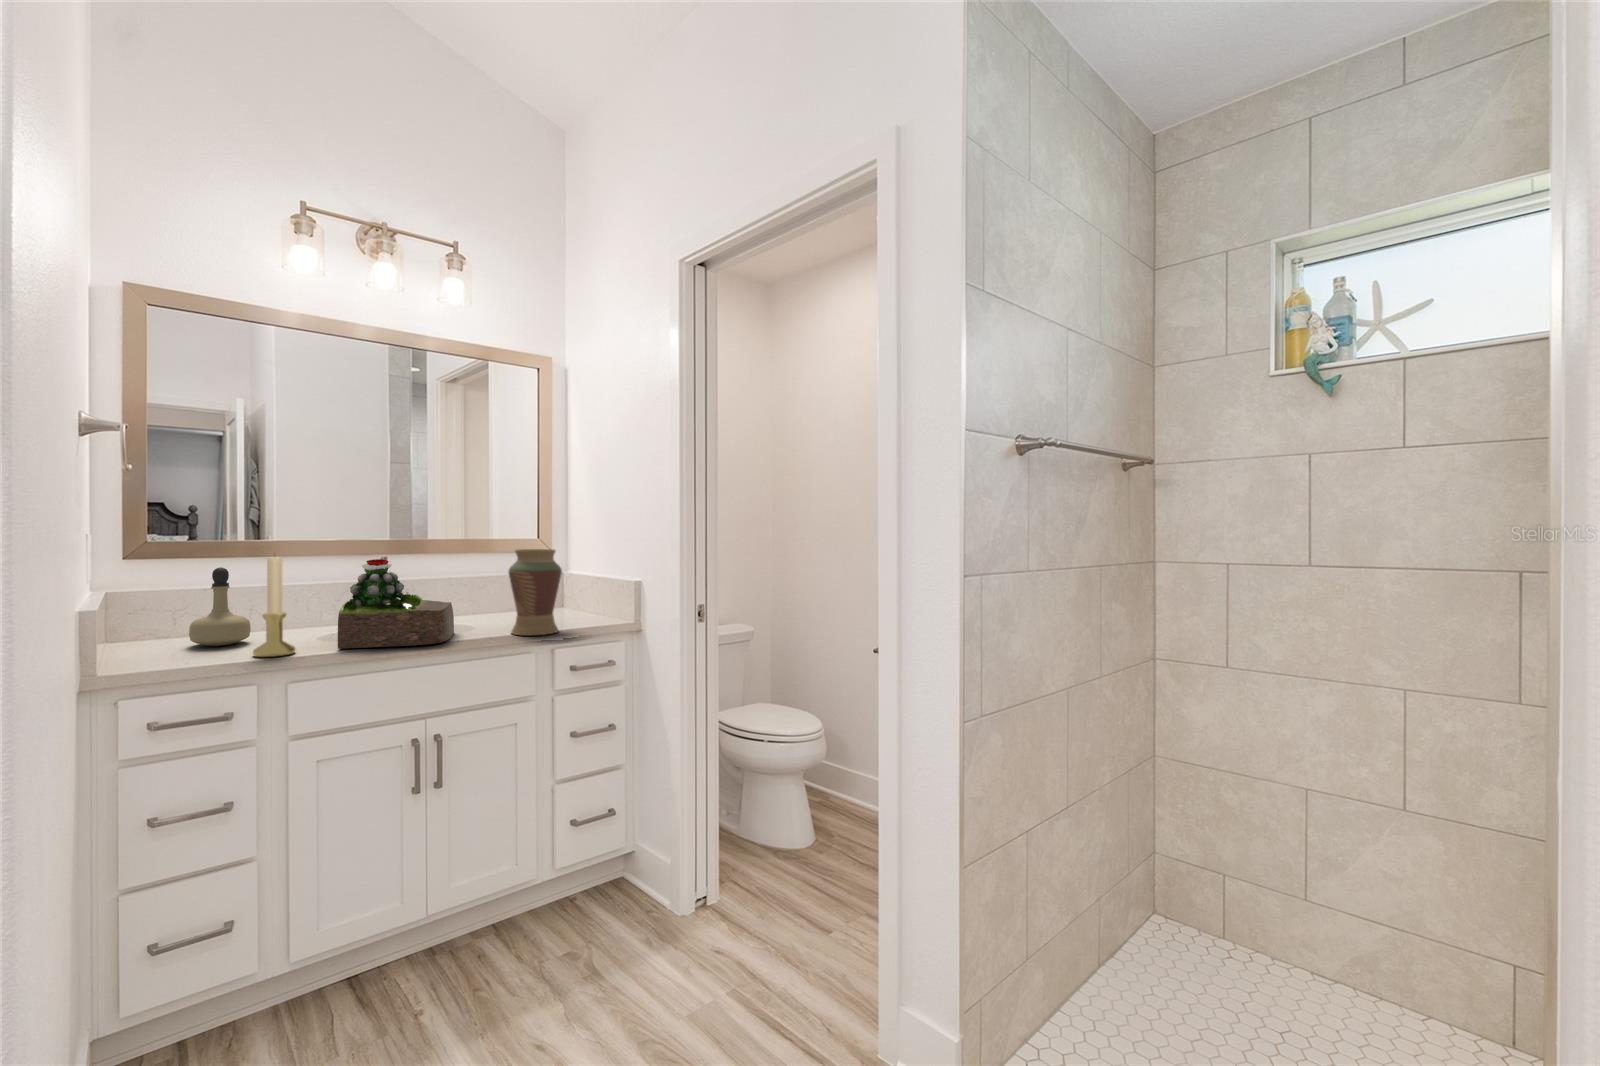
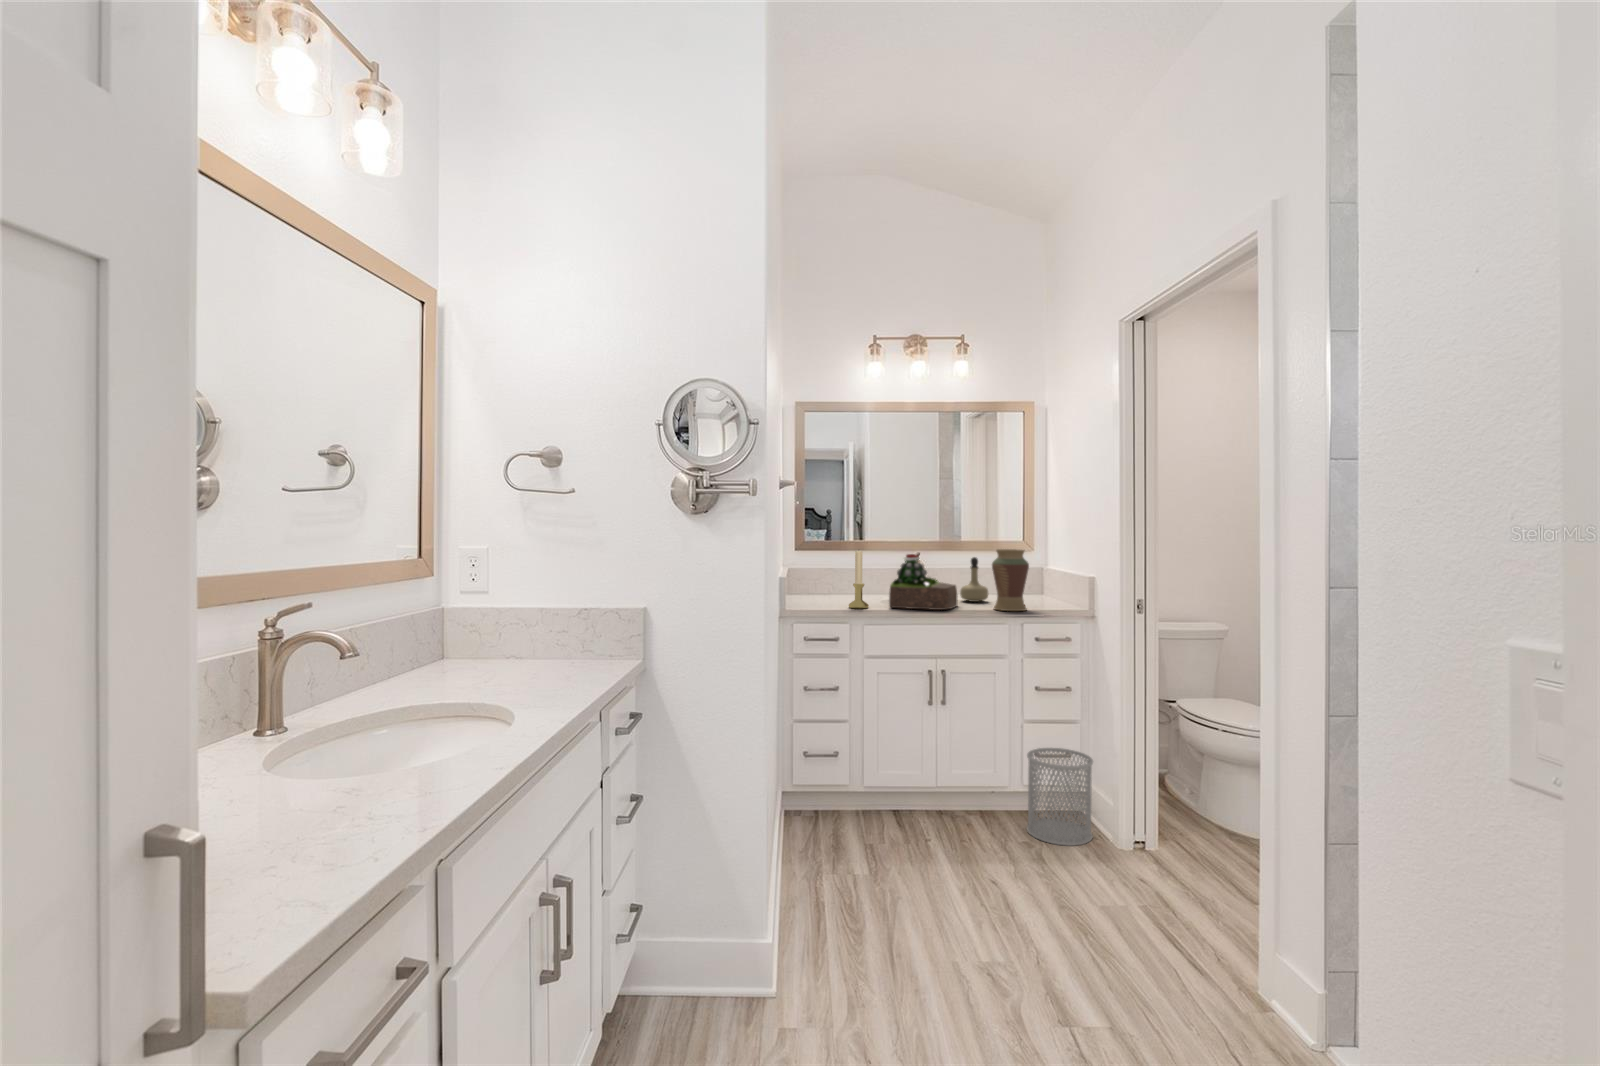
perfume bottle: present [189,567,251,646] -> present [960,557,988,602]
wastebasket: none [566,806,652,947] -> present [1027,748,1093,846]

